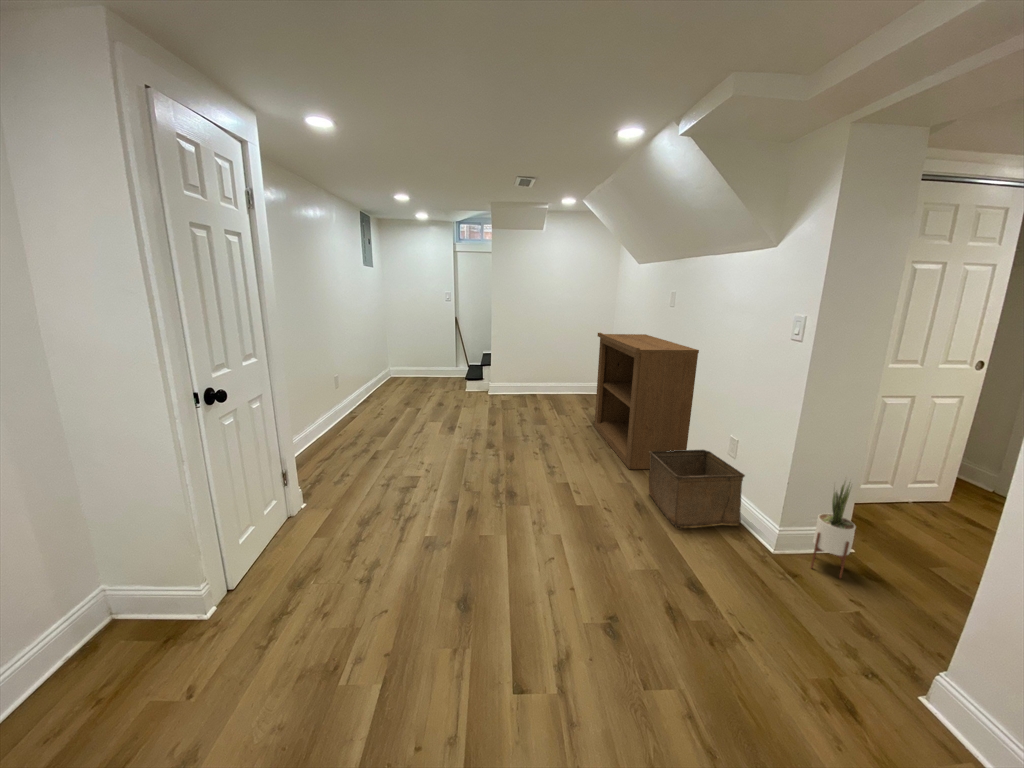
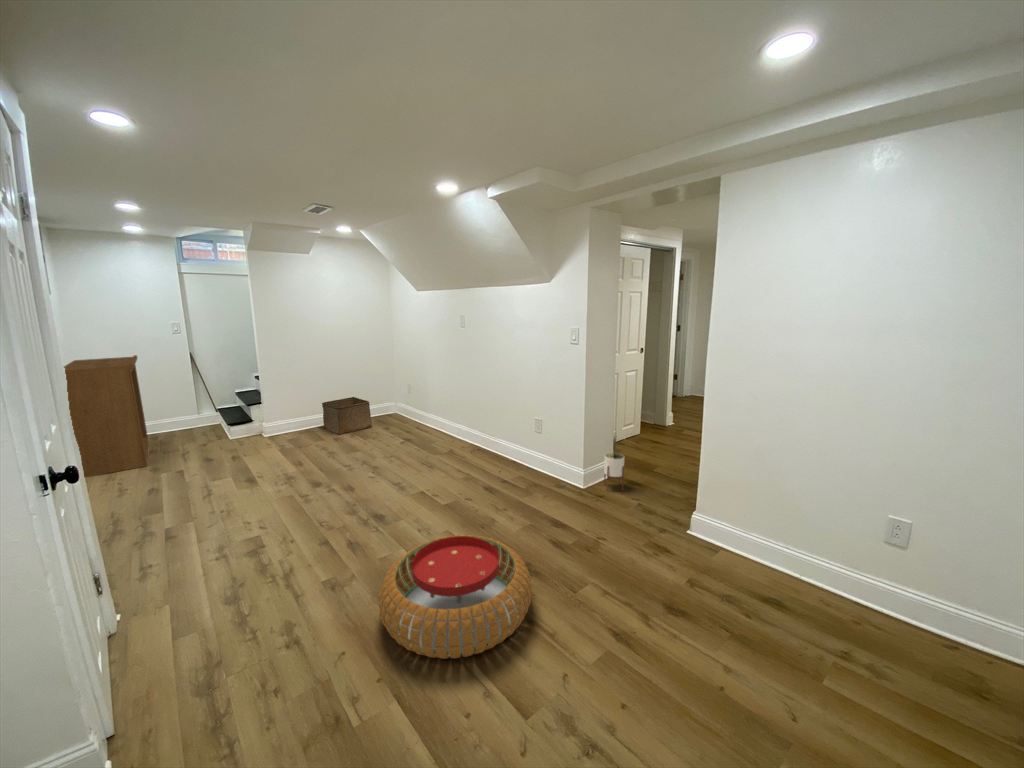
bookshelf: present [594,333,699,469] -> present [64,355,148,478]
storage bin: present [649,450,745,527] -> present [322,397,372,435]
pouf: none [414,539,590,694] -> present [379,535,532,659]

